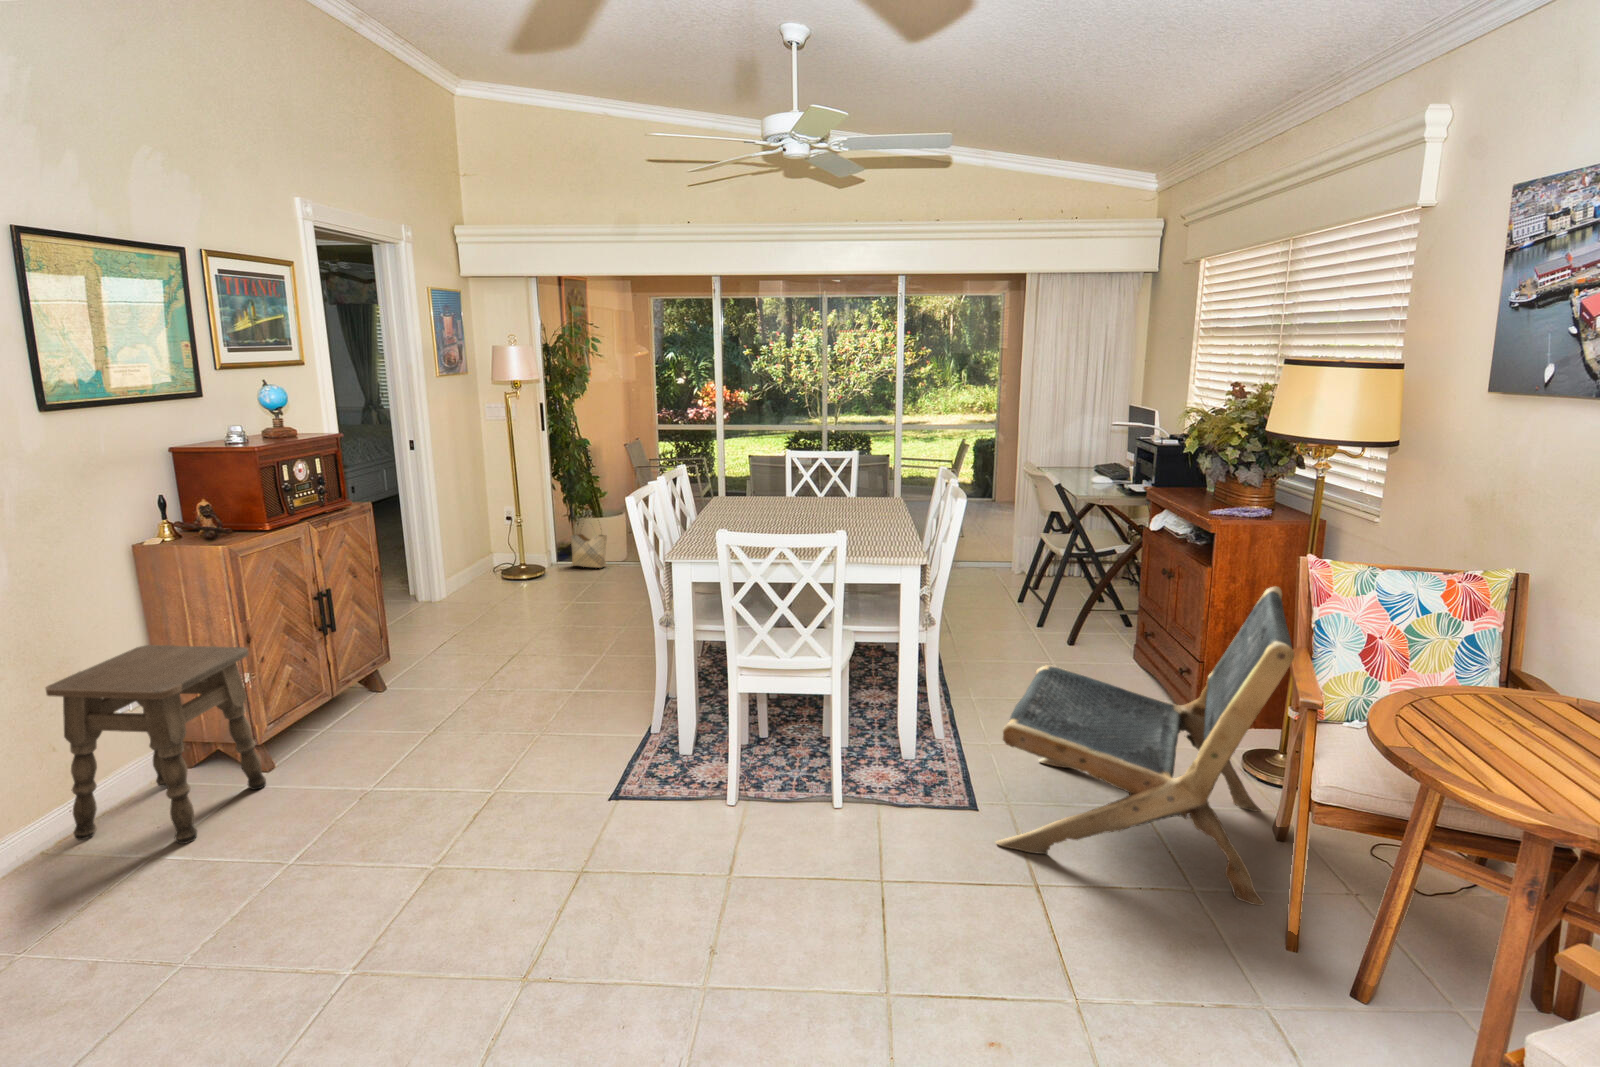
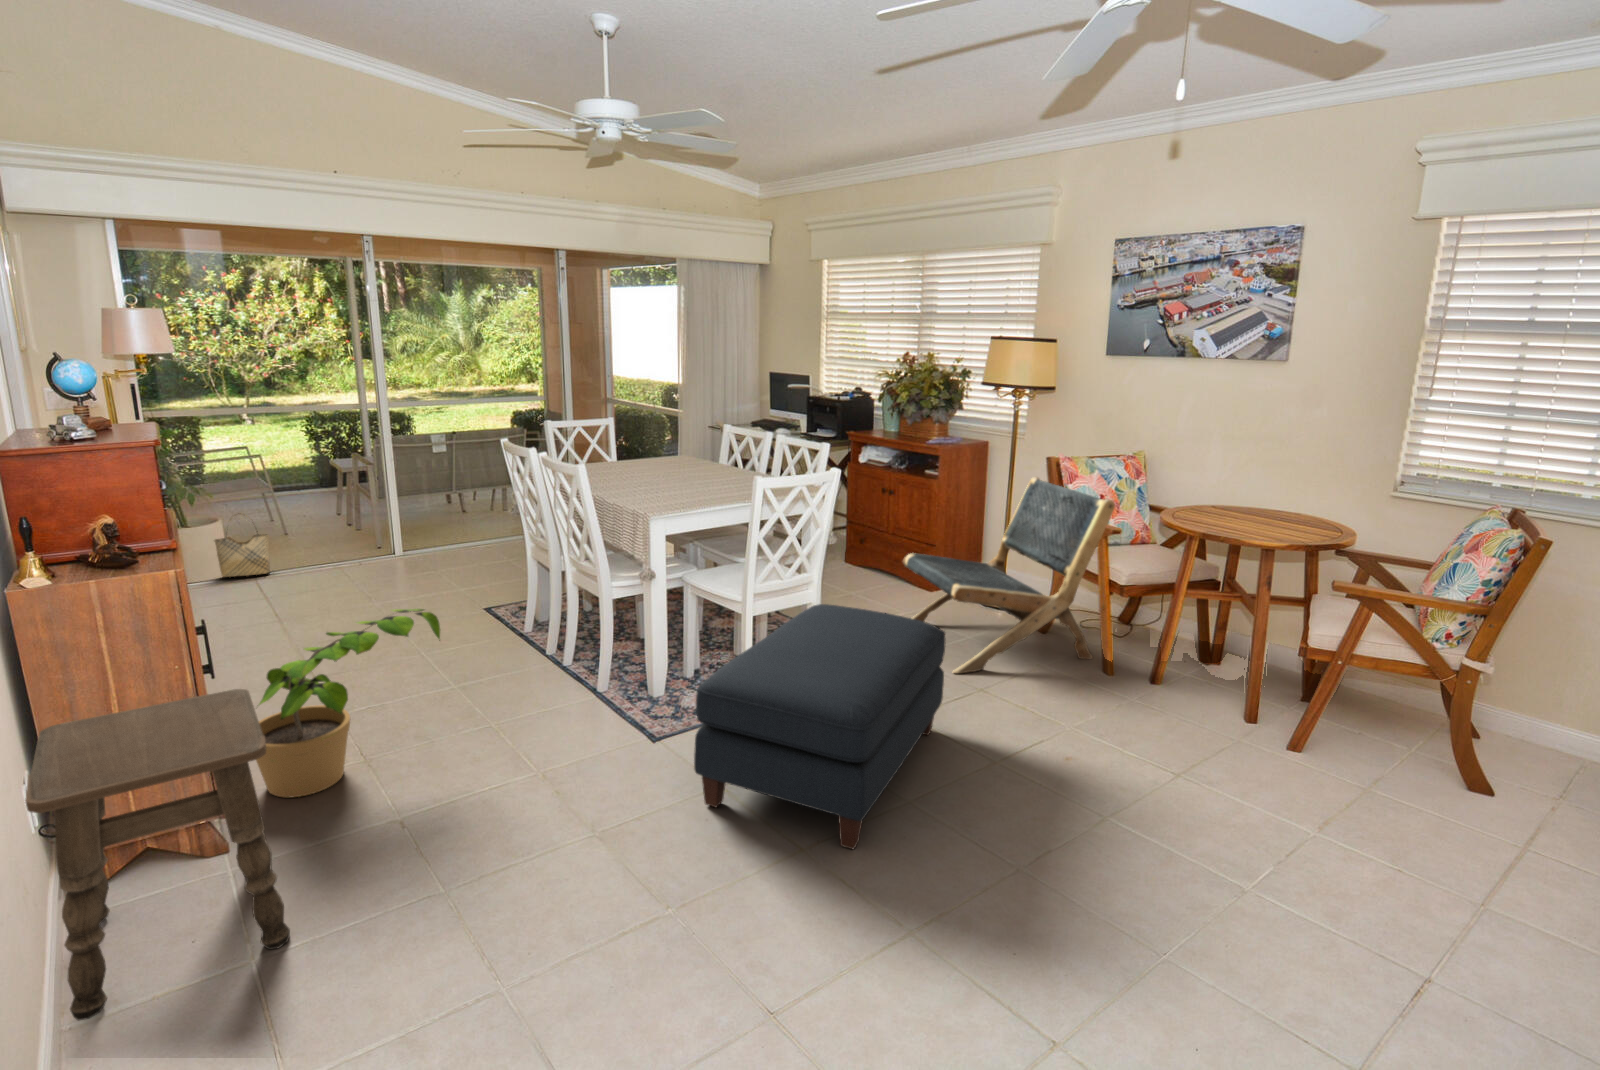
potted plant: none [325,612,464,746] -> present [256,609,440,798]
ottoman: none [496,697,854,983] -> present [694,604,945,849]

